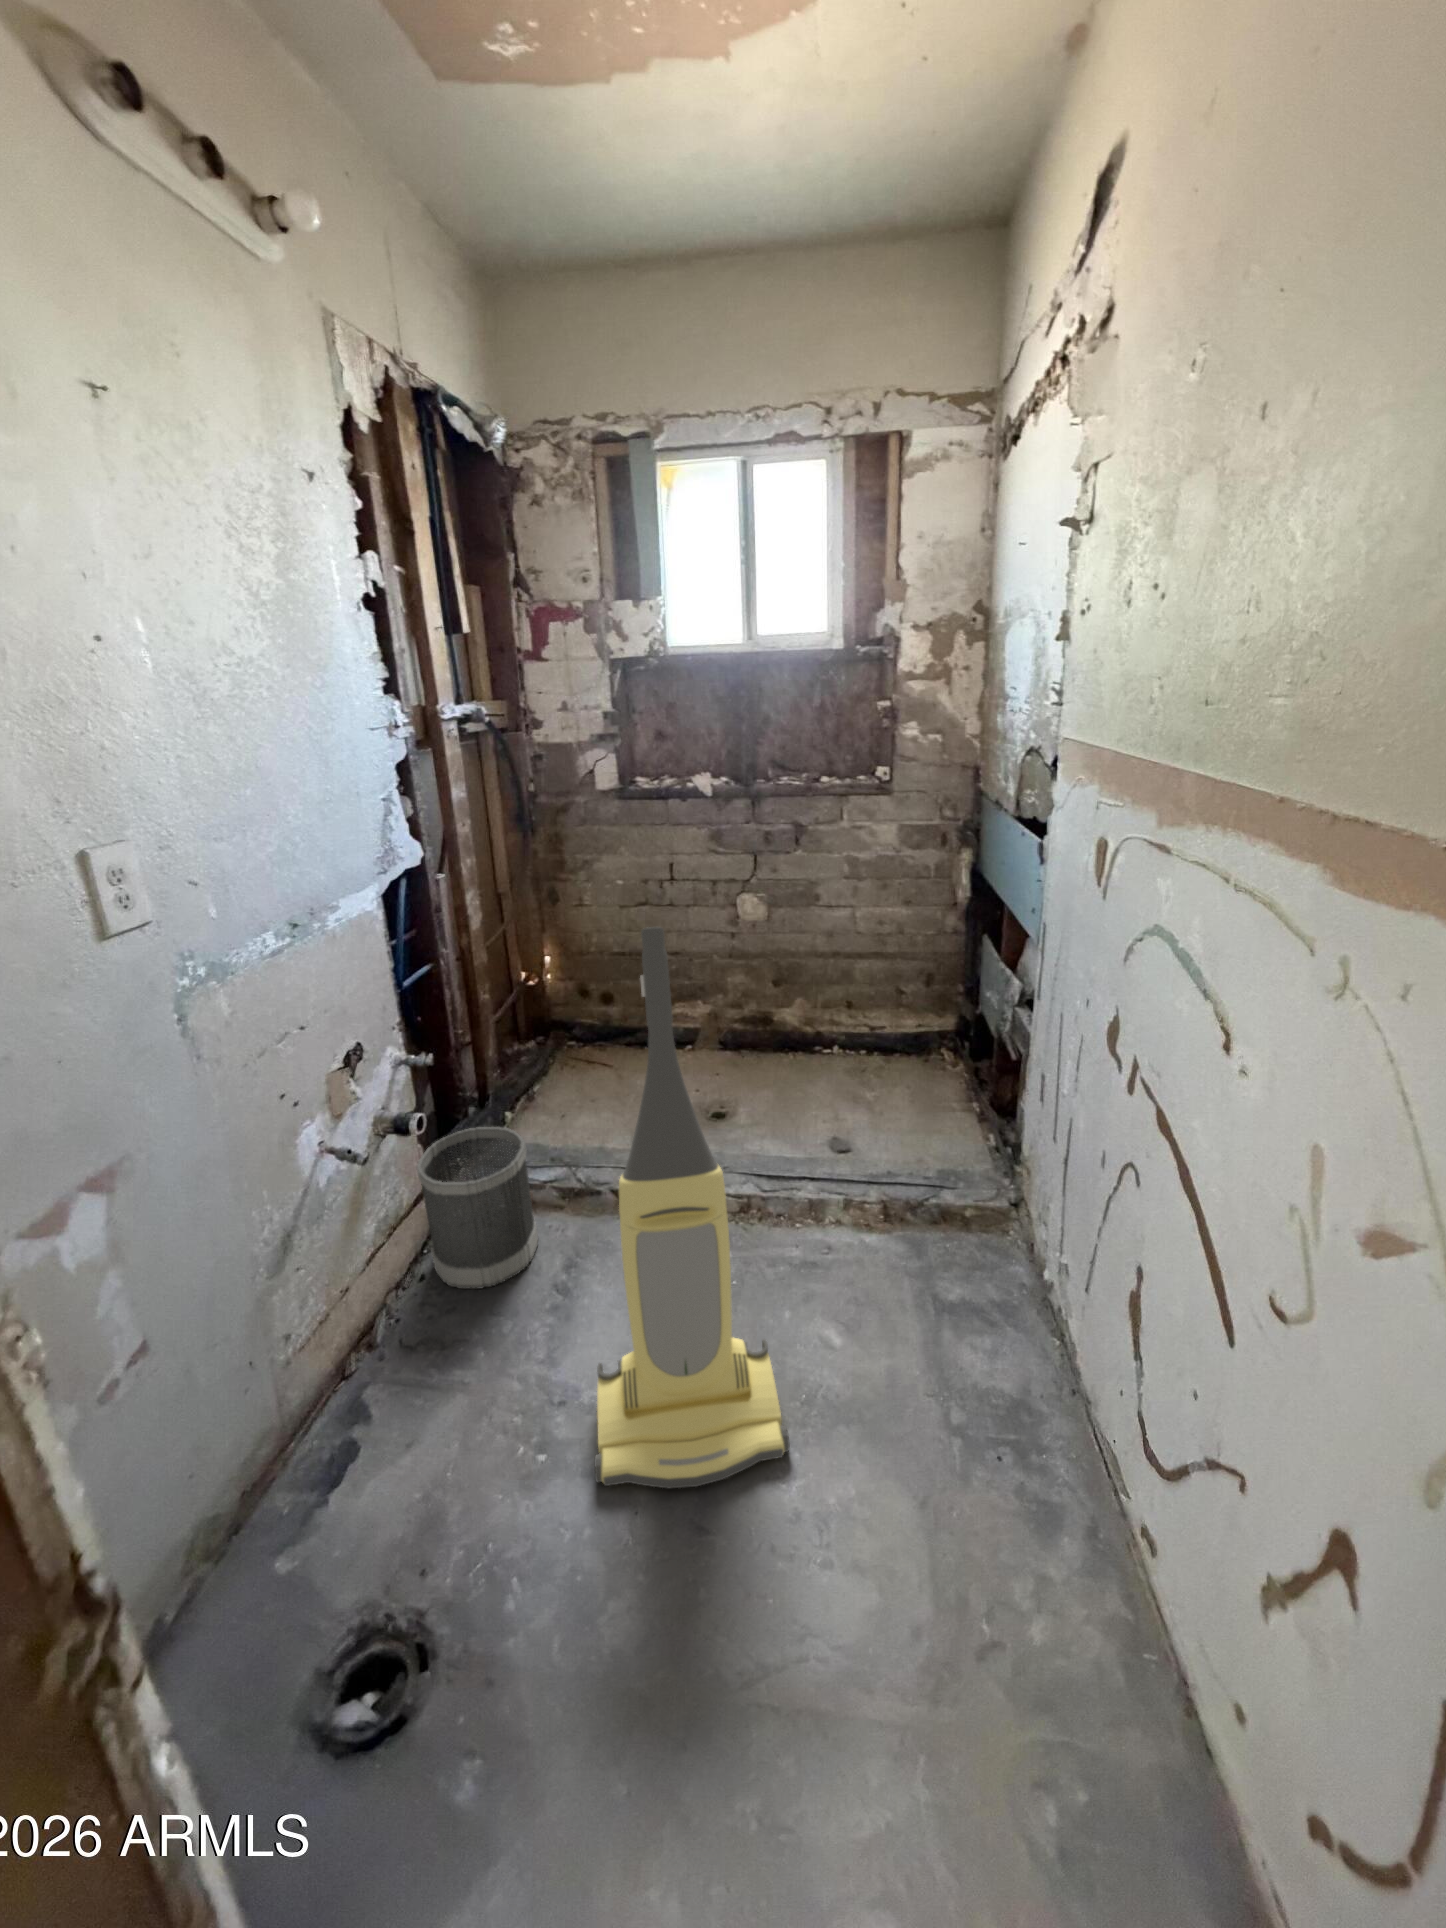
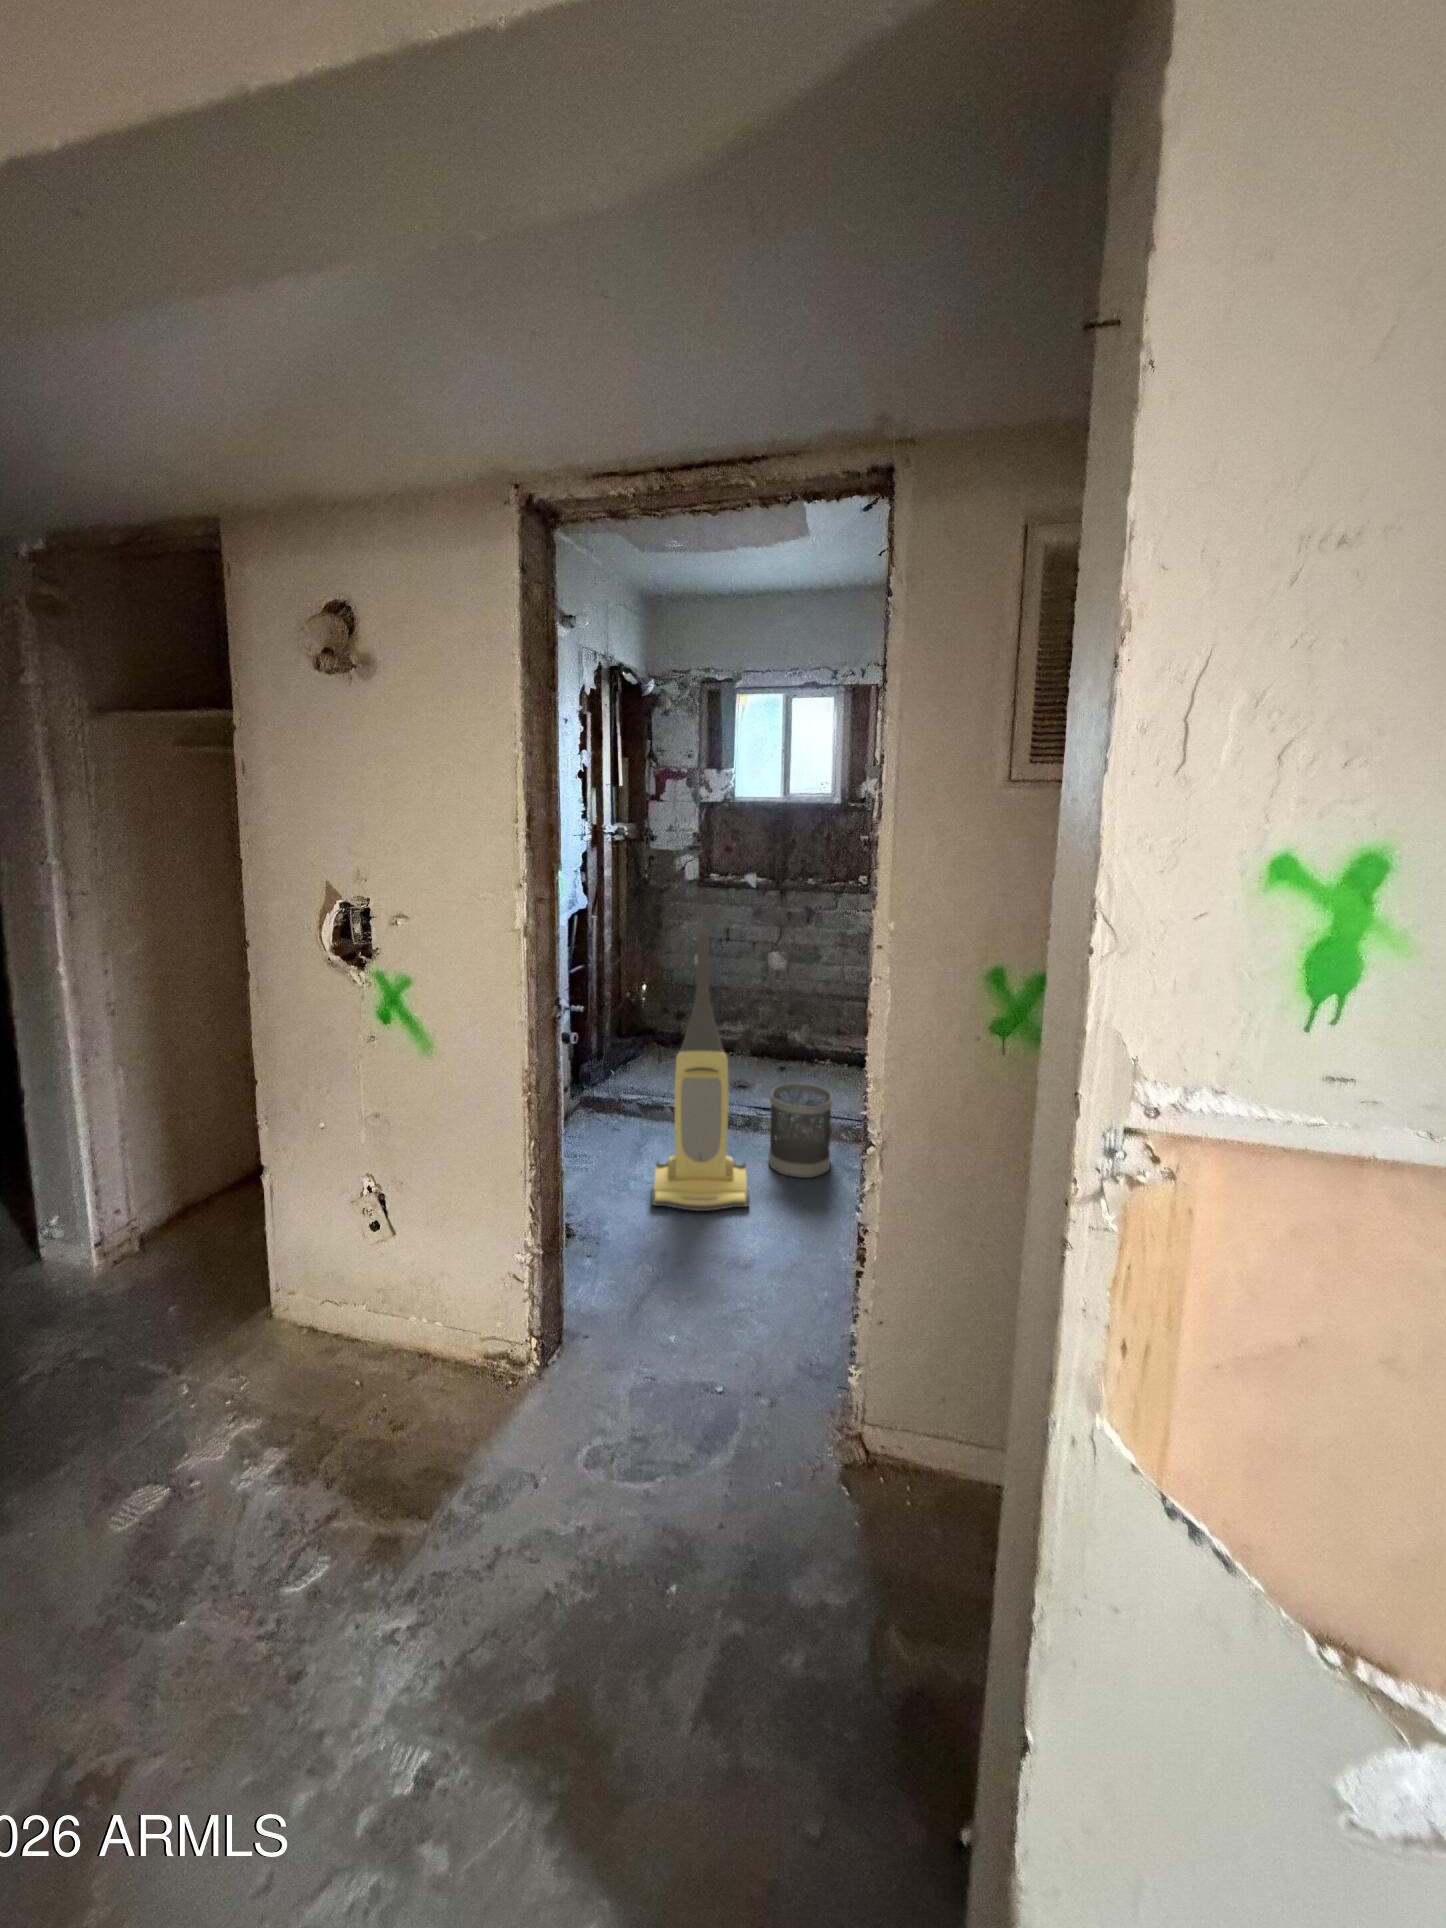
wastebasket: present [417,1127,538,1288] -> present [768,1083,833,1178]

